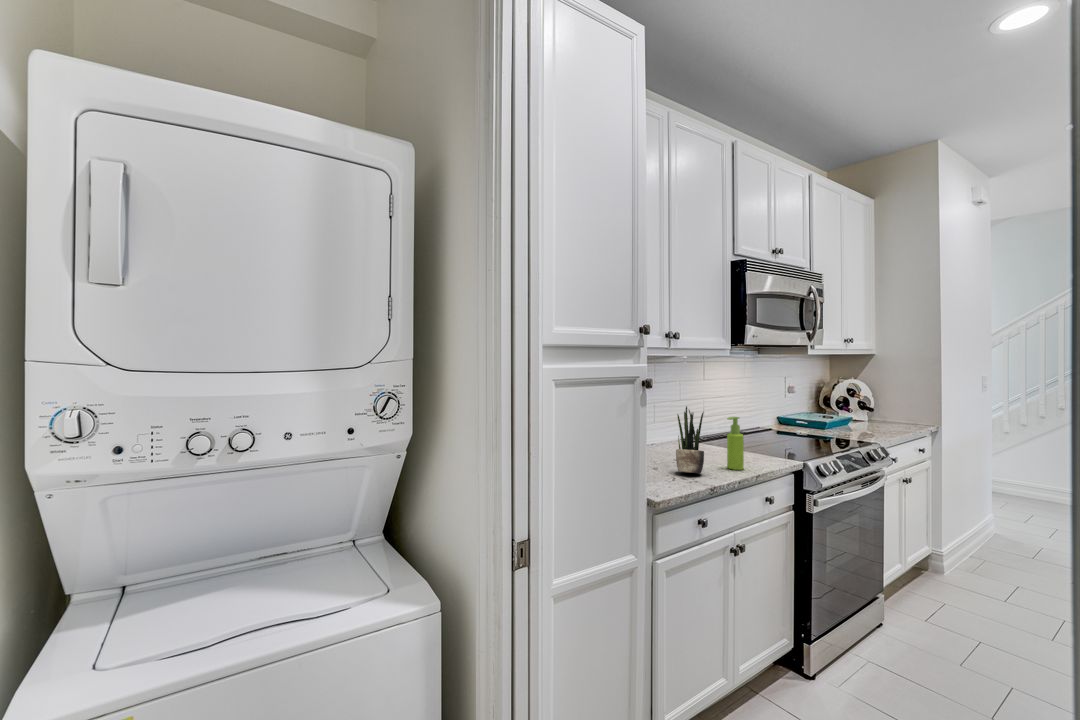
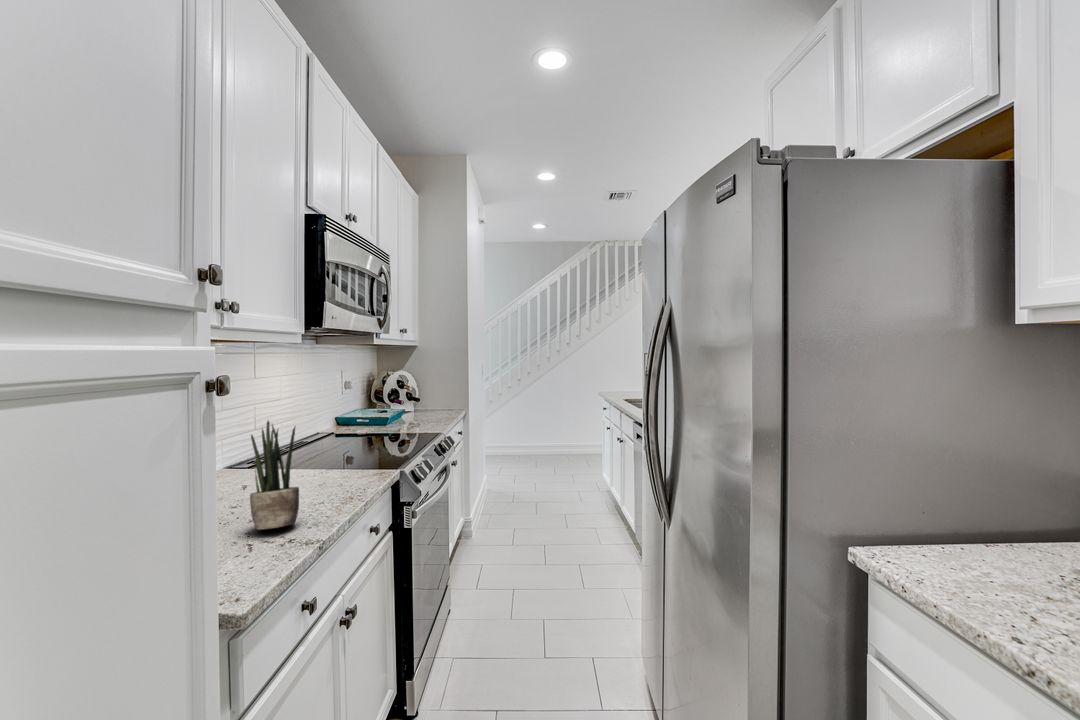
soap dispenser: present [727,417,744,470] -> none [323,427,346,502]

